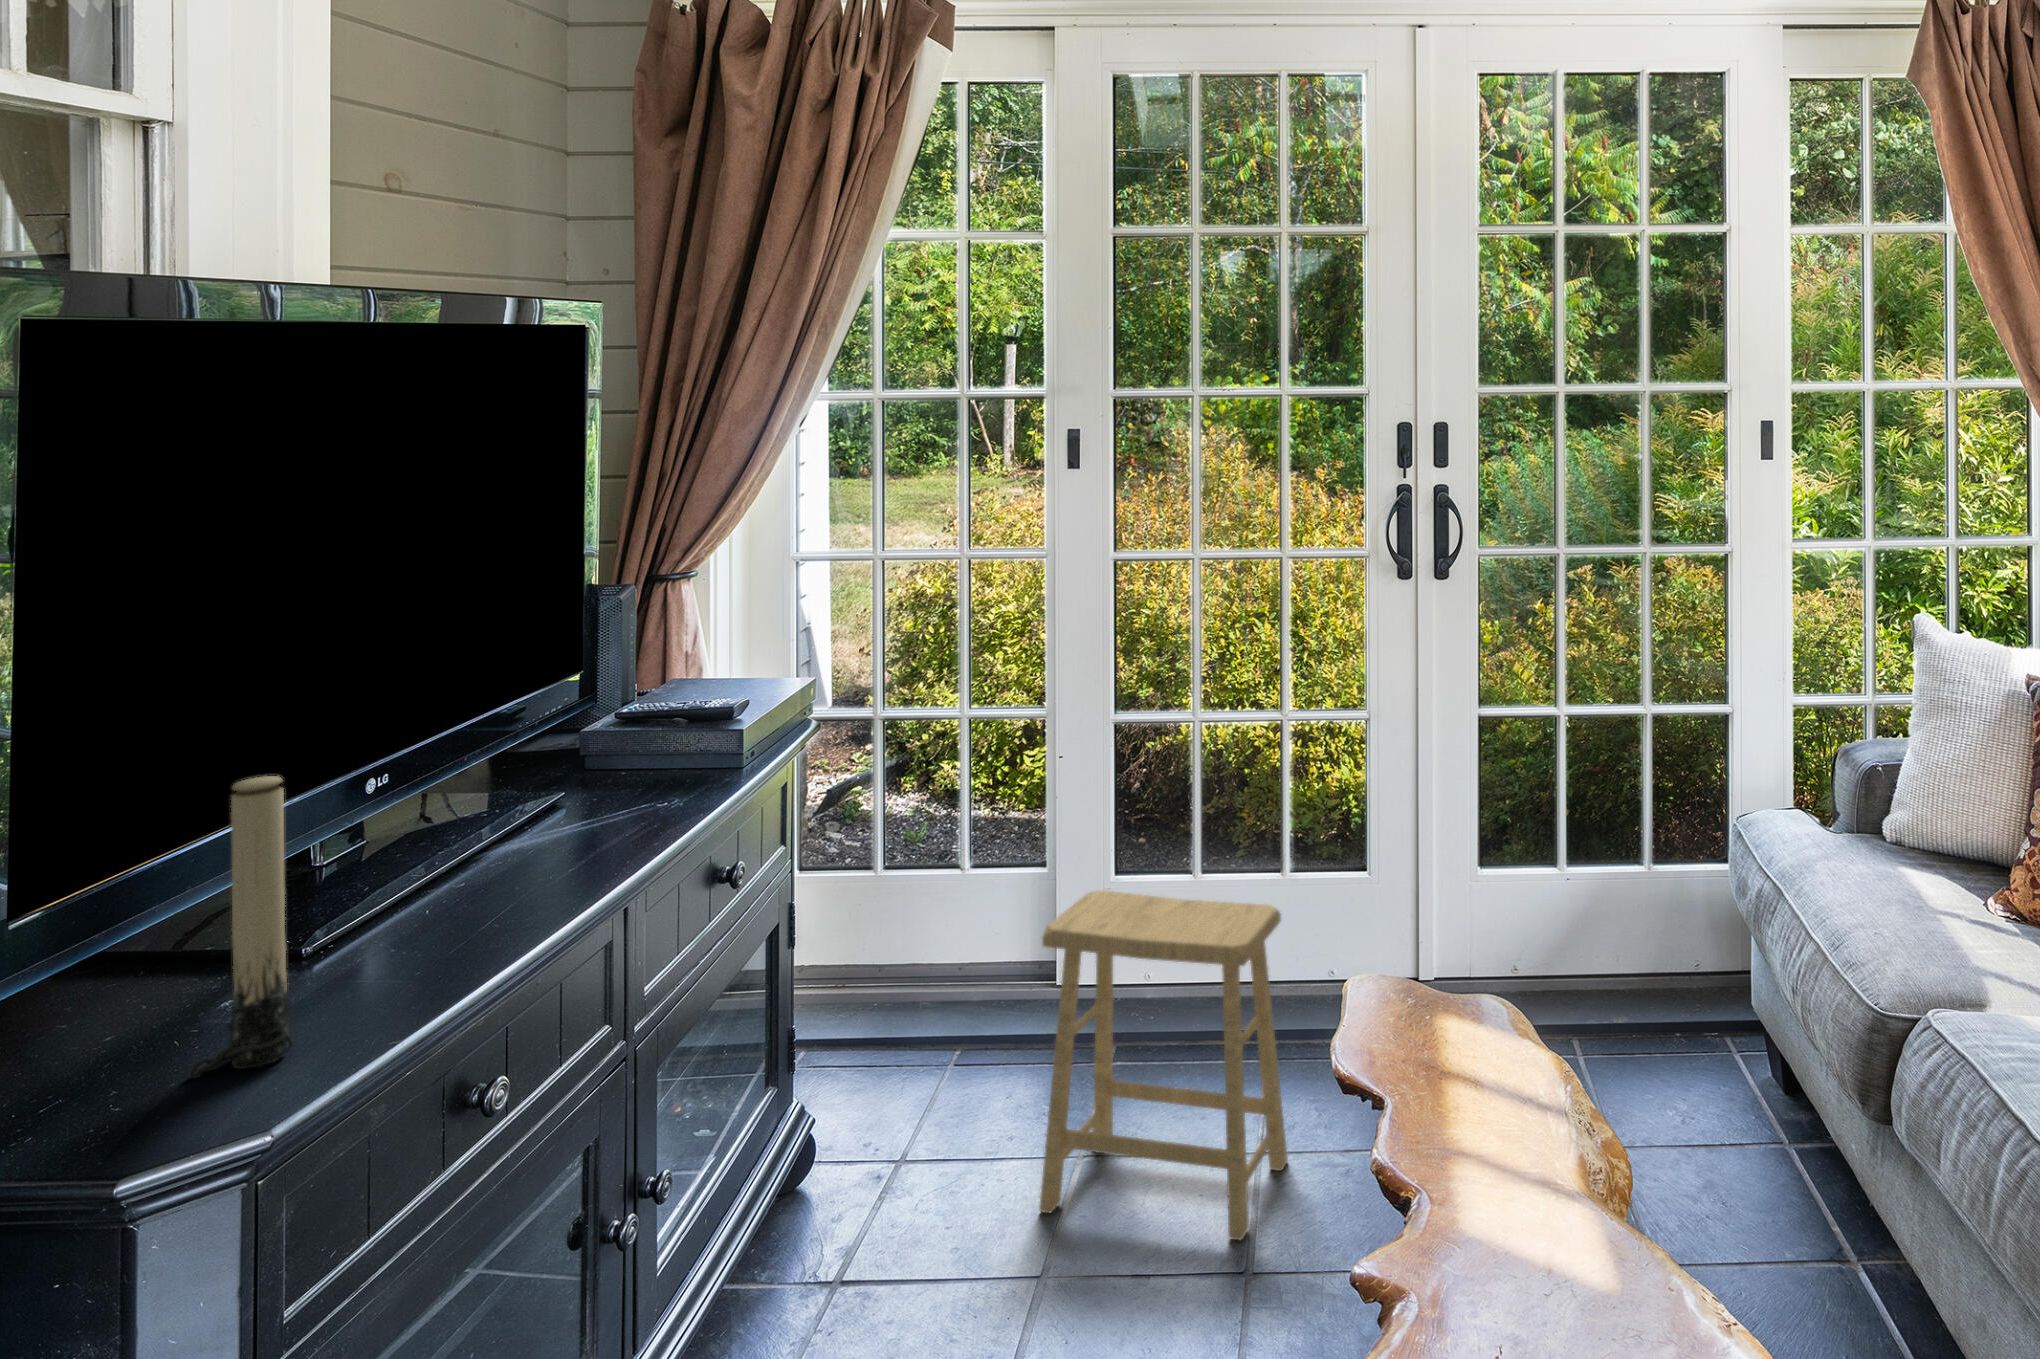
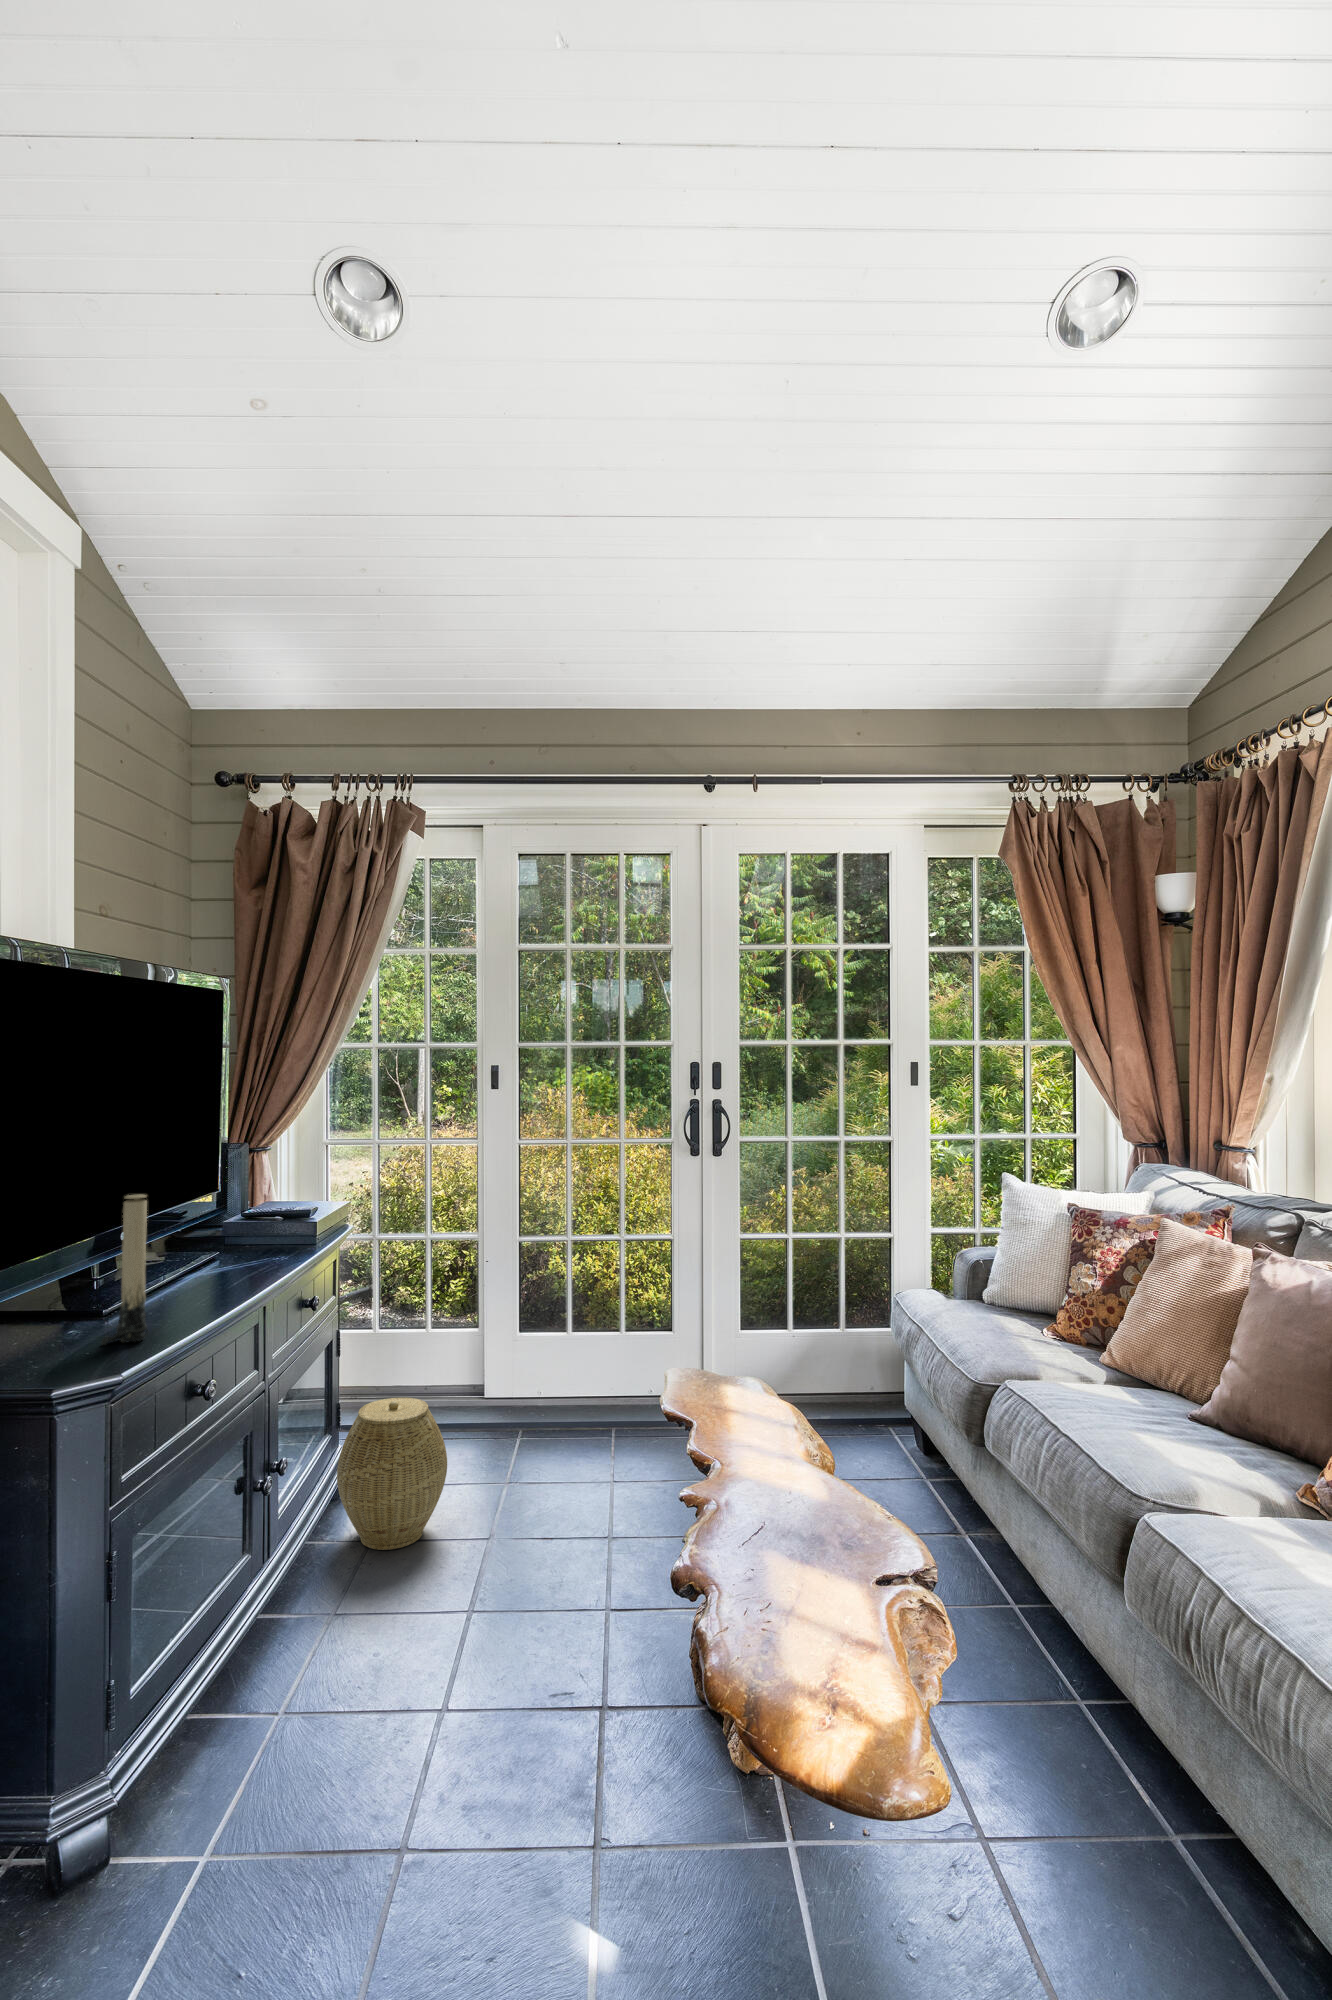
footstool: present [1039,890,1288,1240] -> none [482,1330,628,1532]
woven basket: none [784,1016,976,1284] -> present [337,1398,447,1550]

